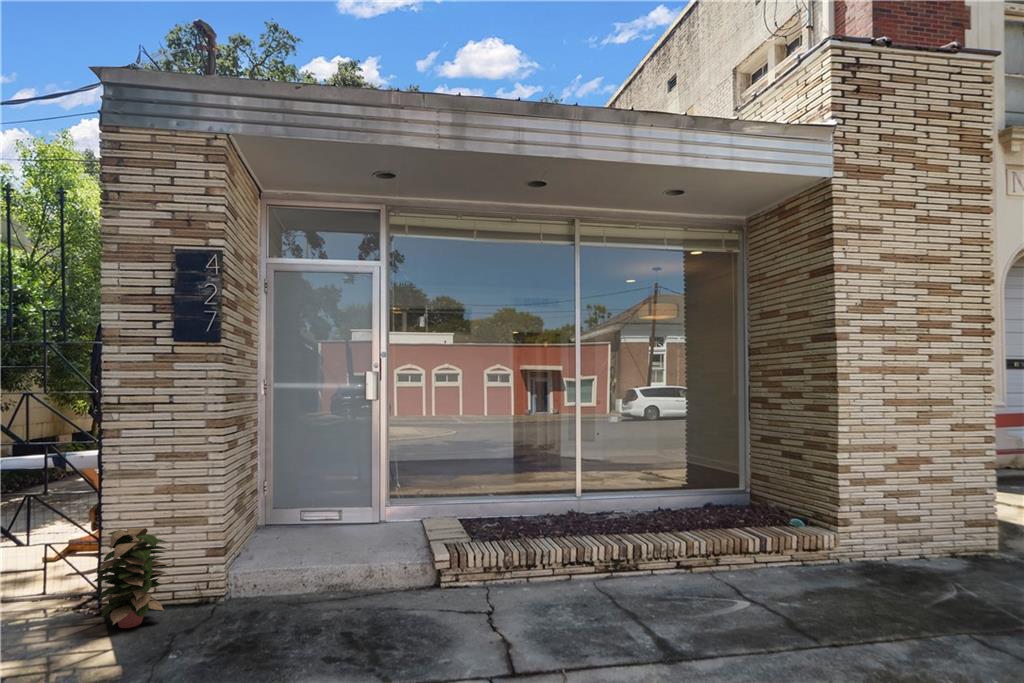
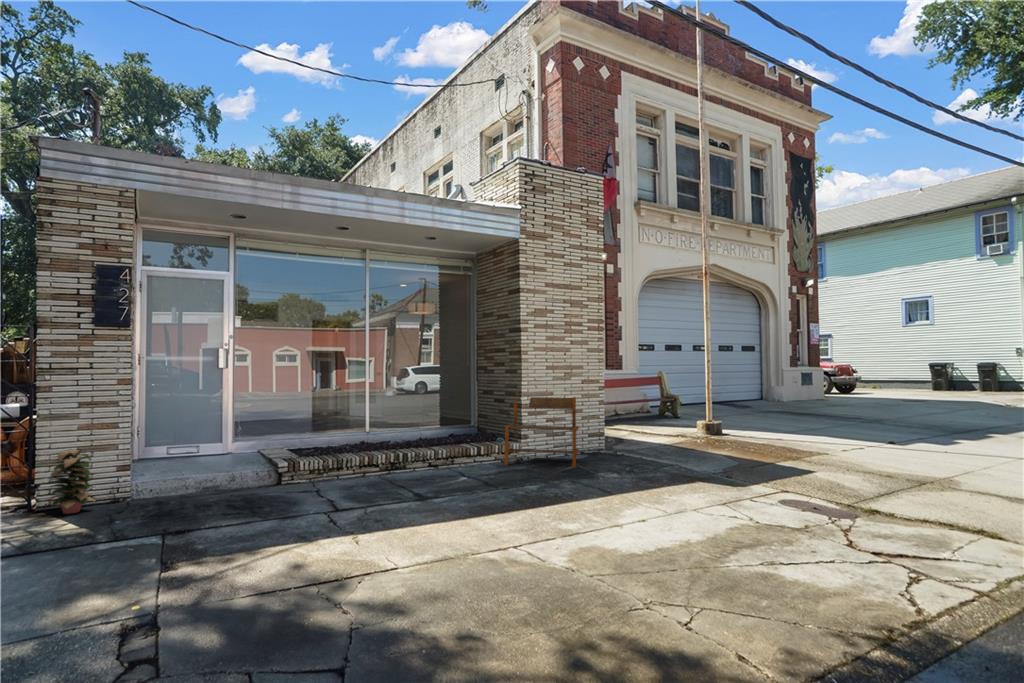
bench: none [813,450,966,599] -> present [504,397,579,468]

